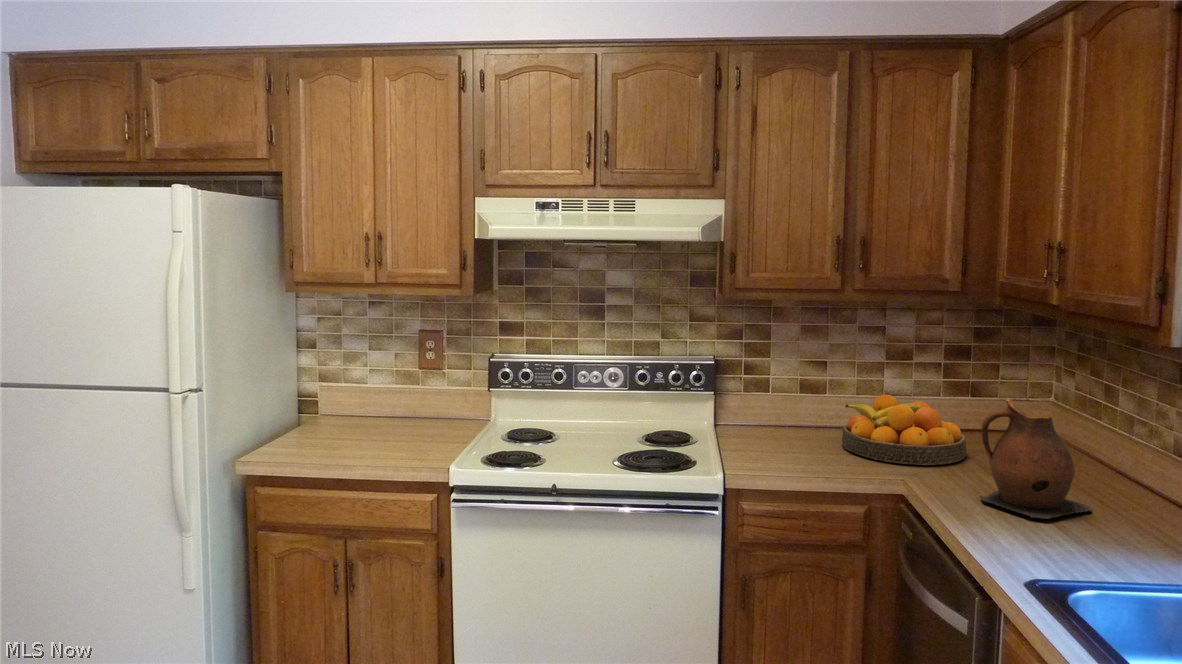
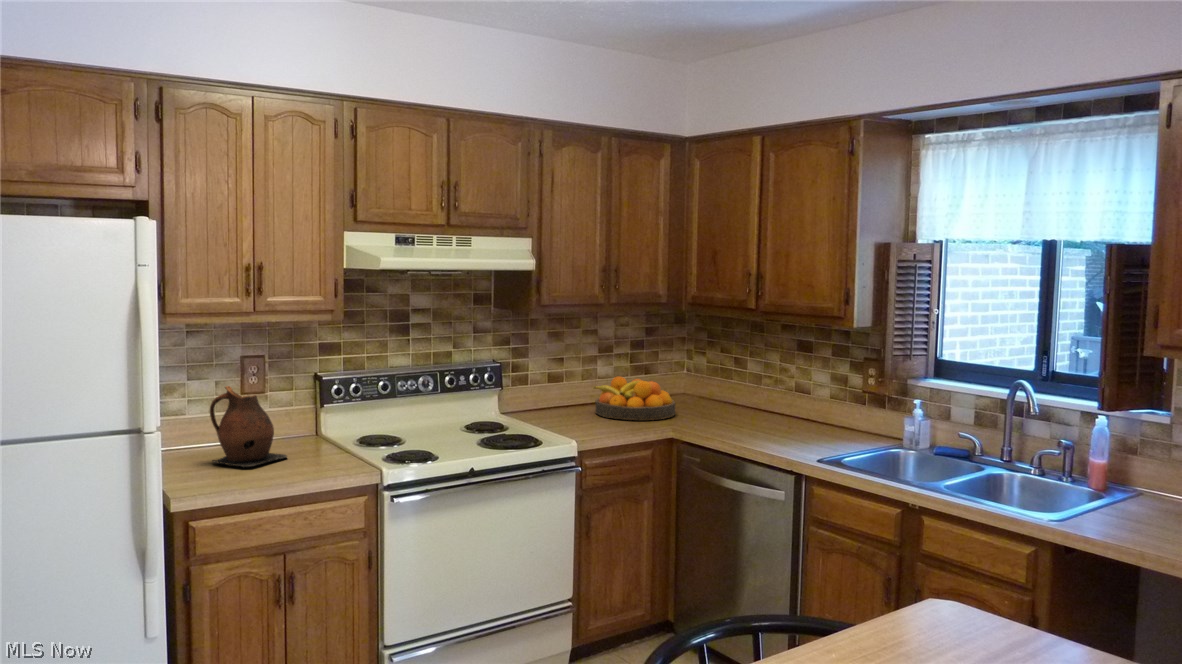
ceramic pitcher: present [980,399,1092,519] -> present [210,386,287,468]

